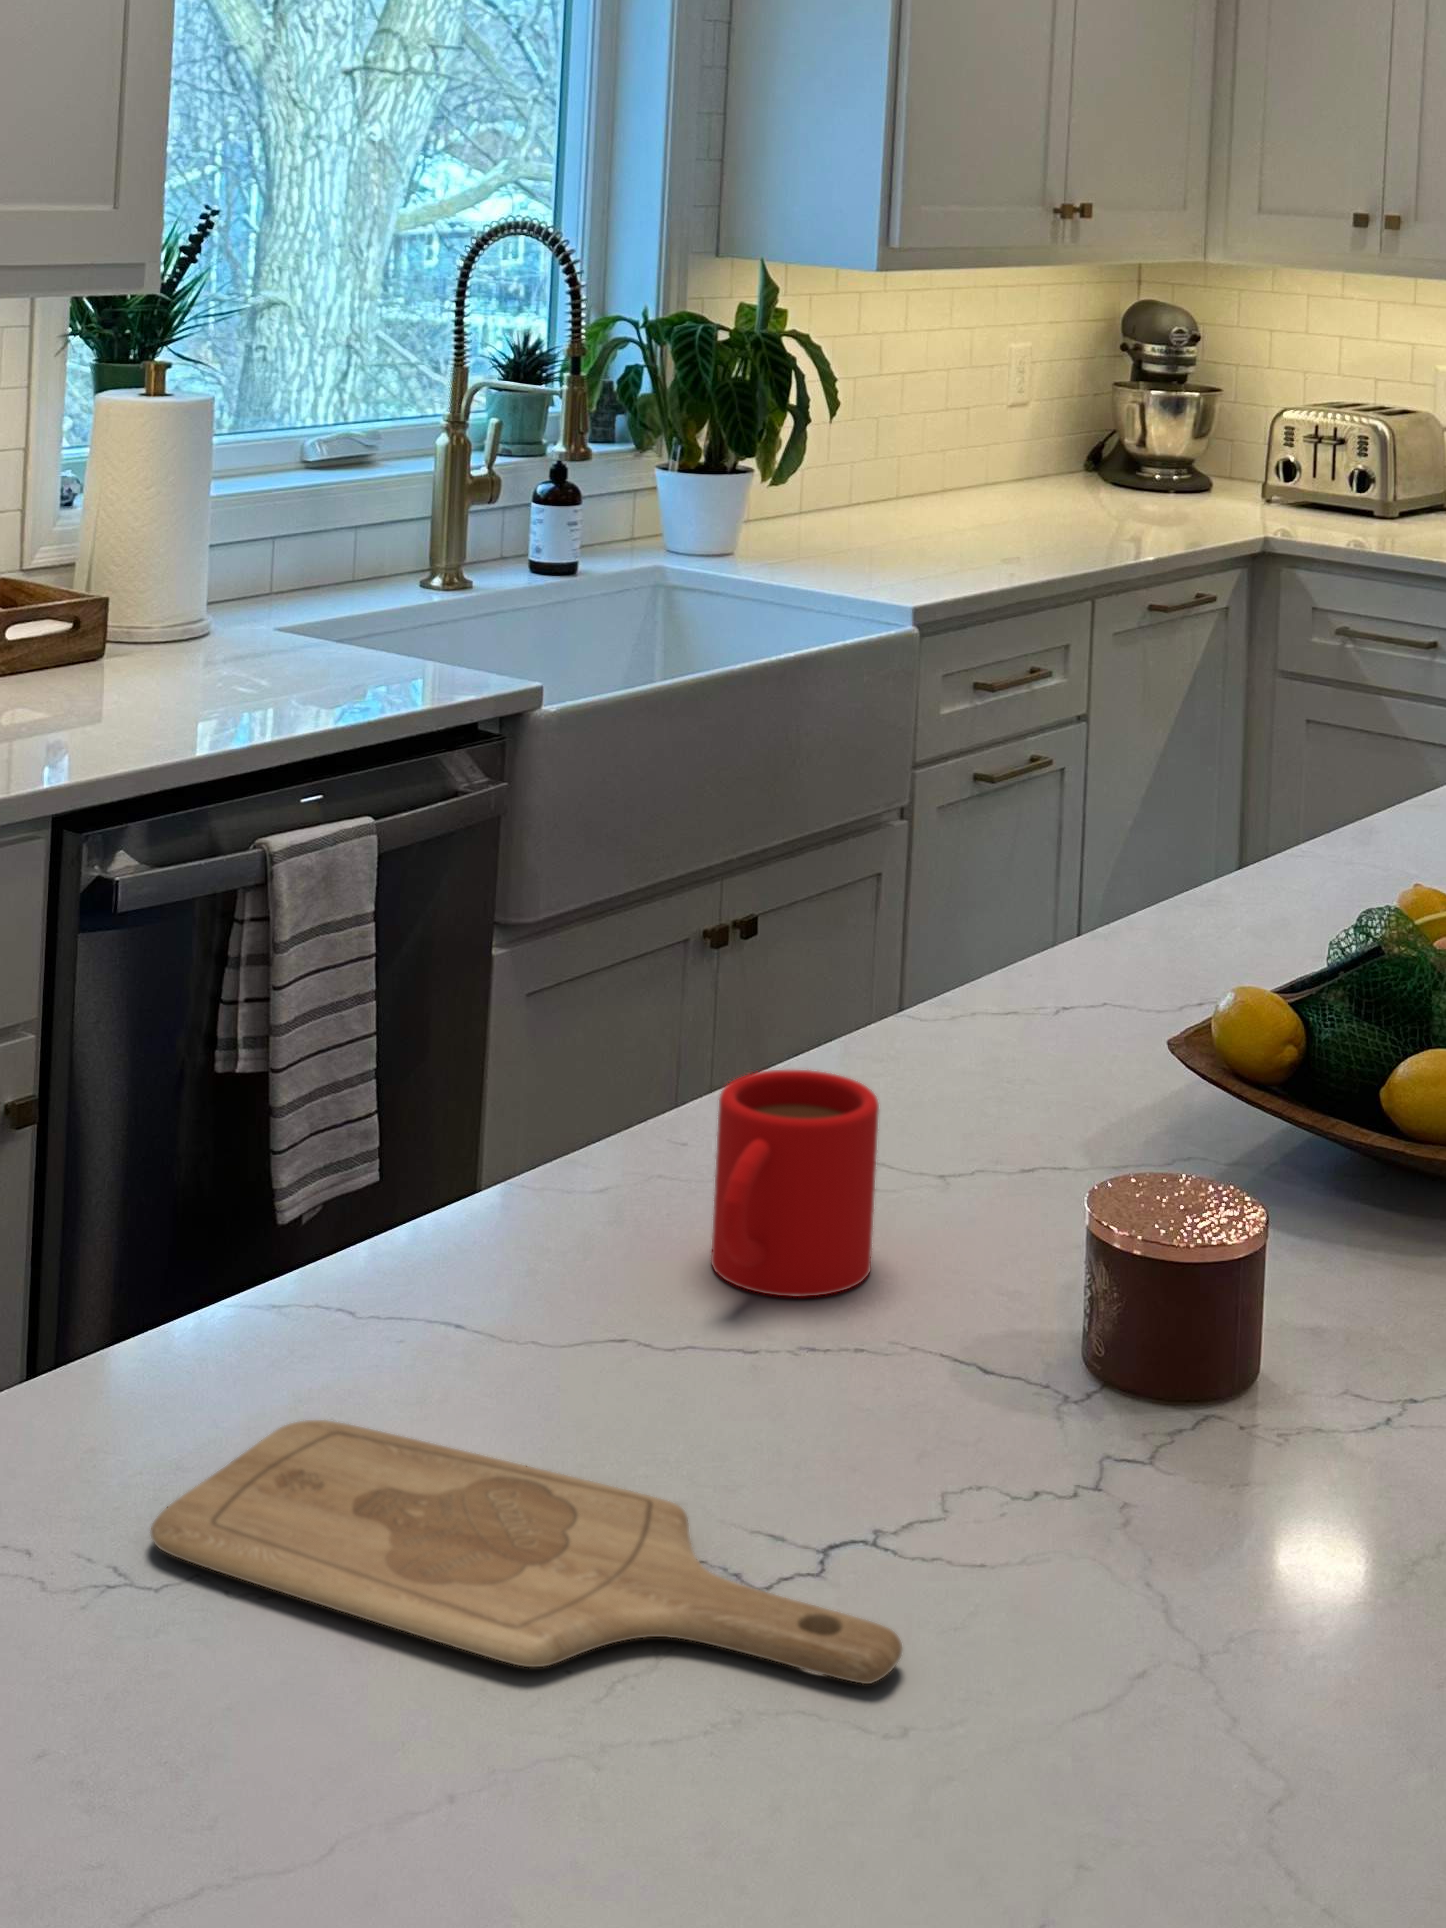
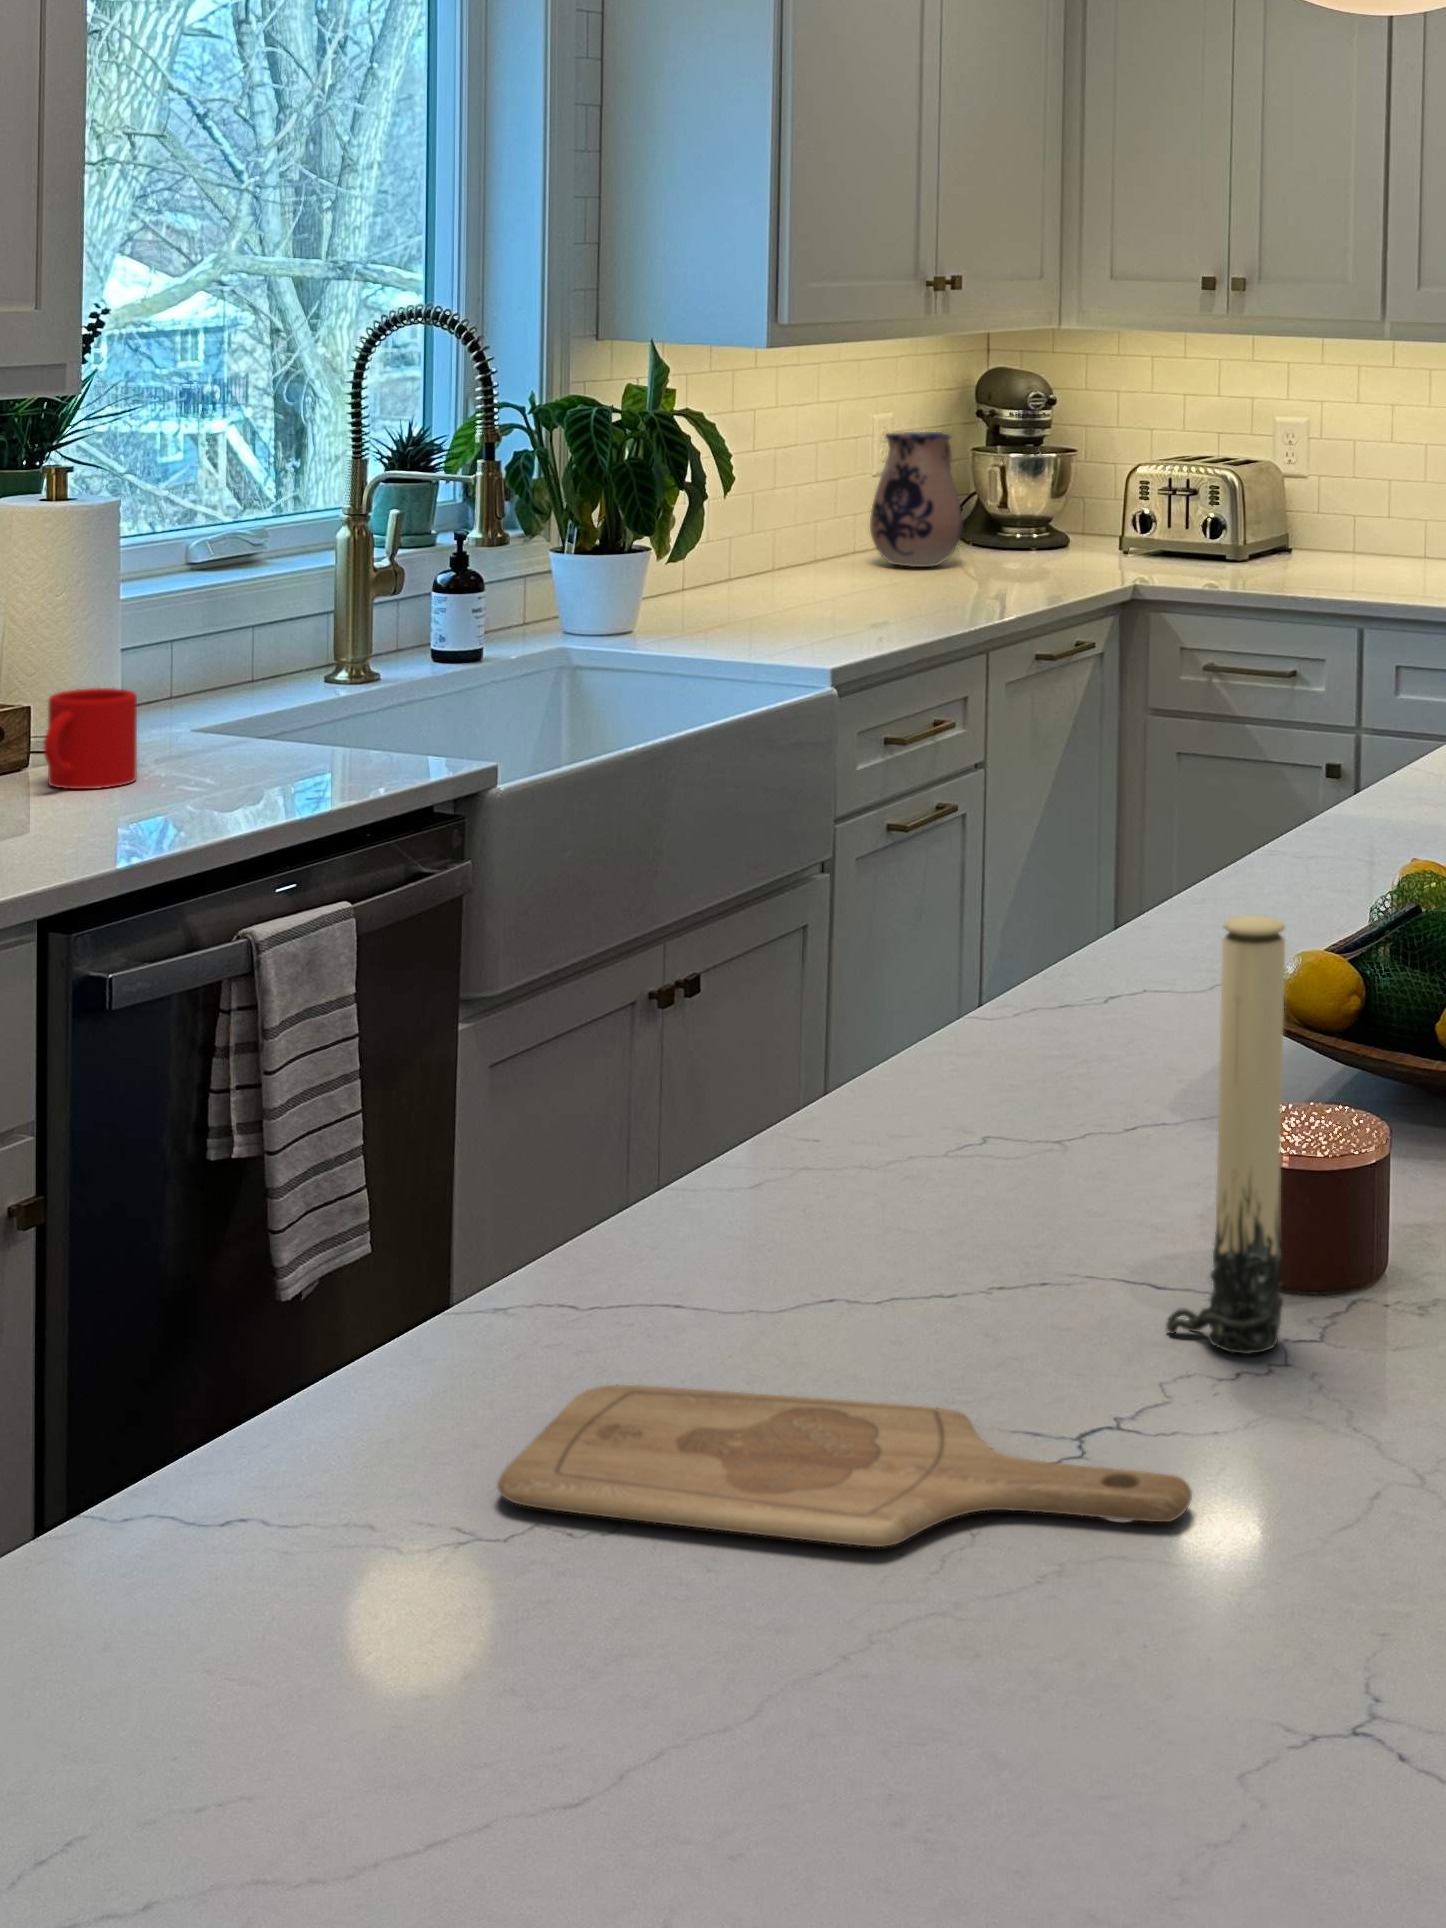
ceramic pitcher: none [1002,364,1097,505] -> present [870,432,963,567]
candle: none [962,958,1109,1473] -> present [1166,916,1285,1354]
mug: present [711,1070,879,1297] -> present [44,688,137,789]

